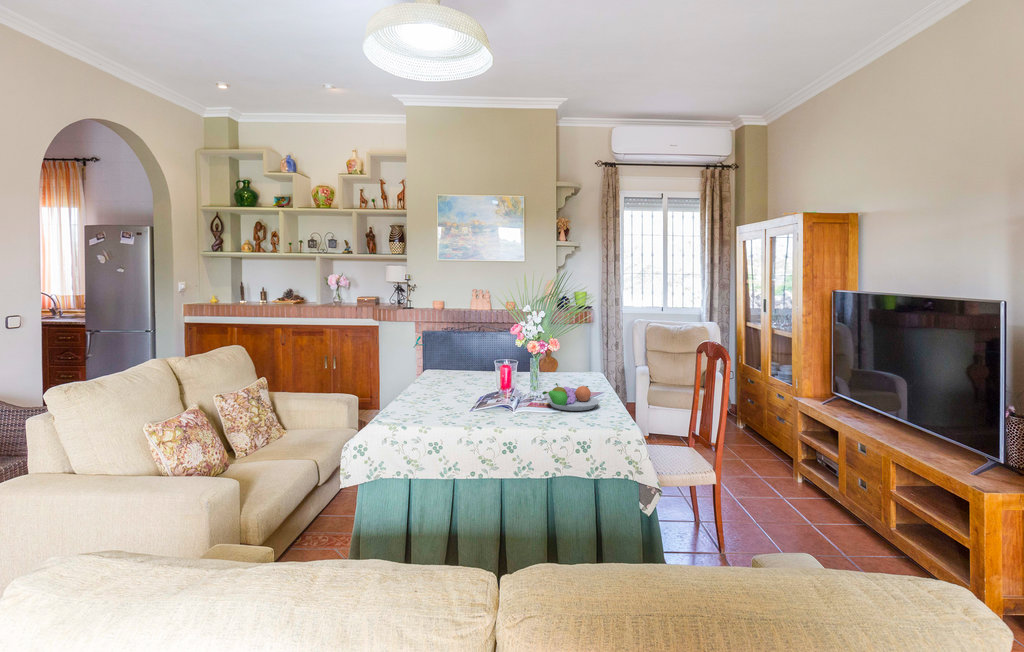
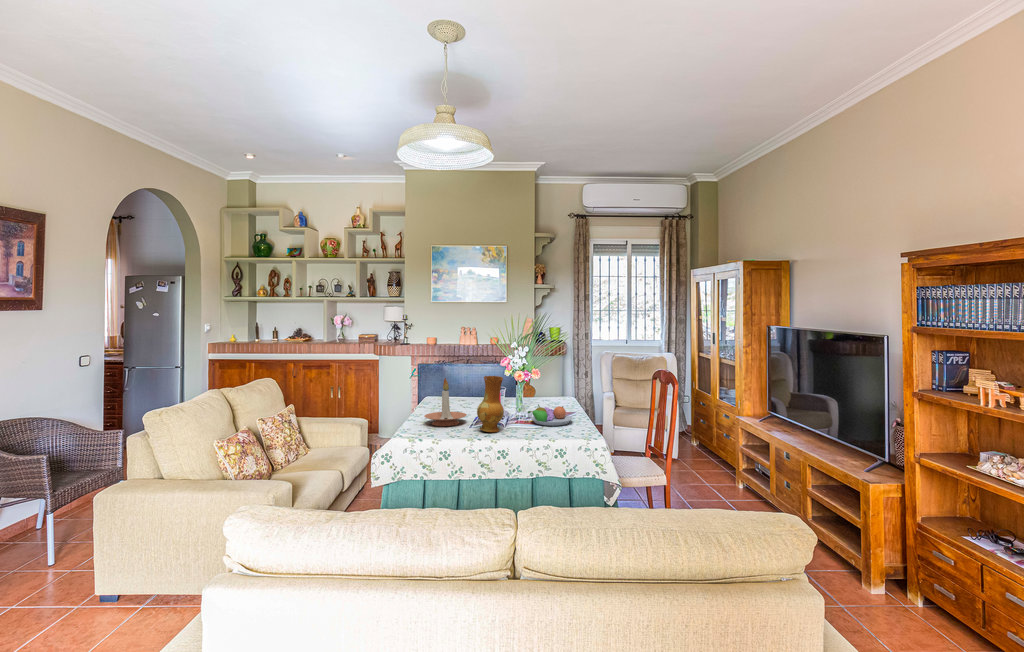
ceramic jug: none [477,346,512,419] -> present [477,376,504,432]
candle holder: none [413,348,466,409] -> present [424,378,467,426]

